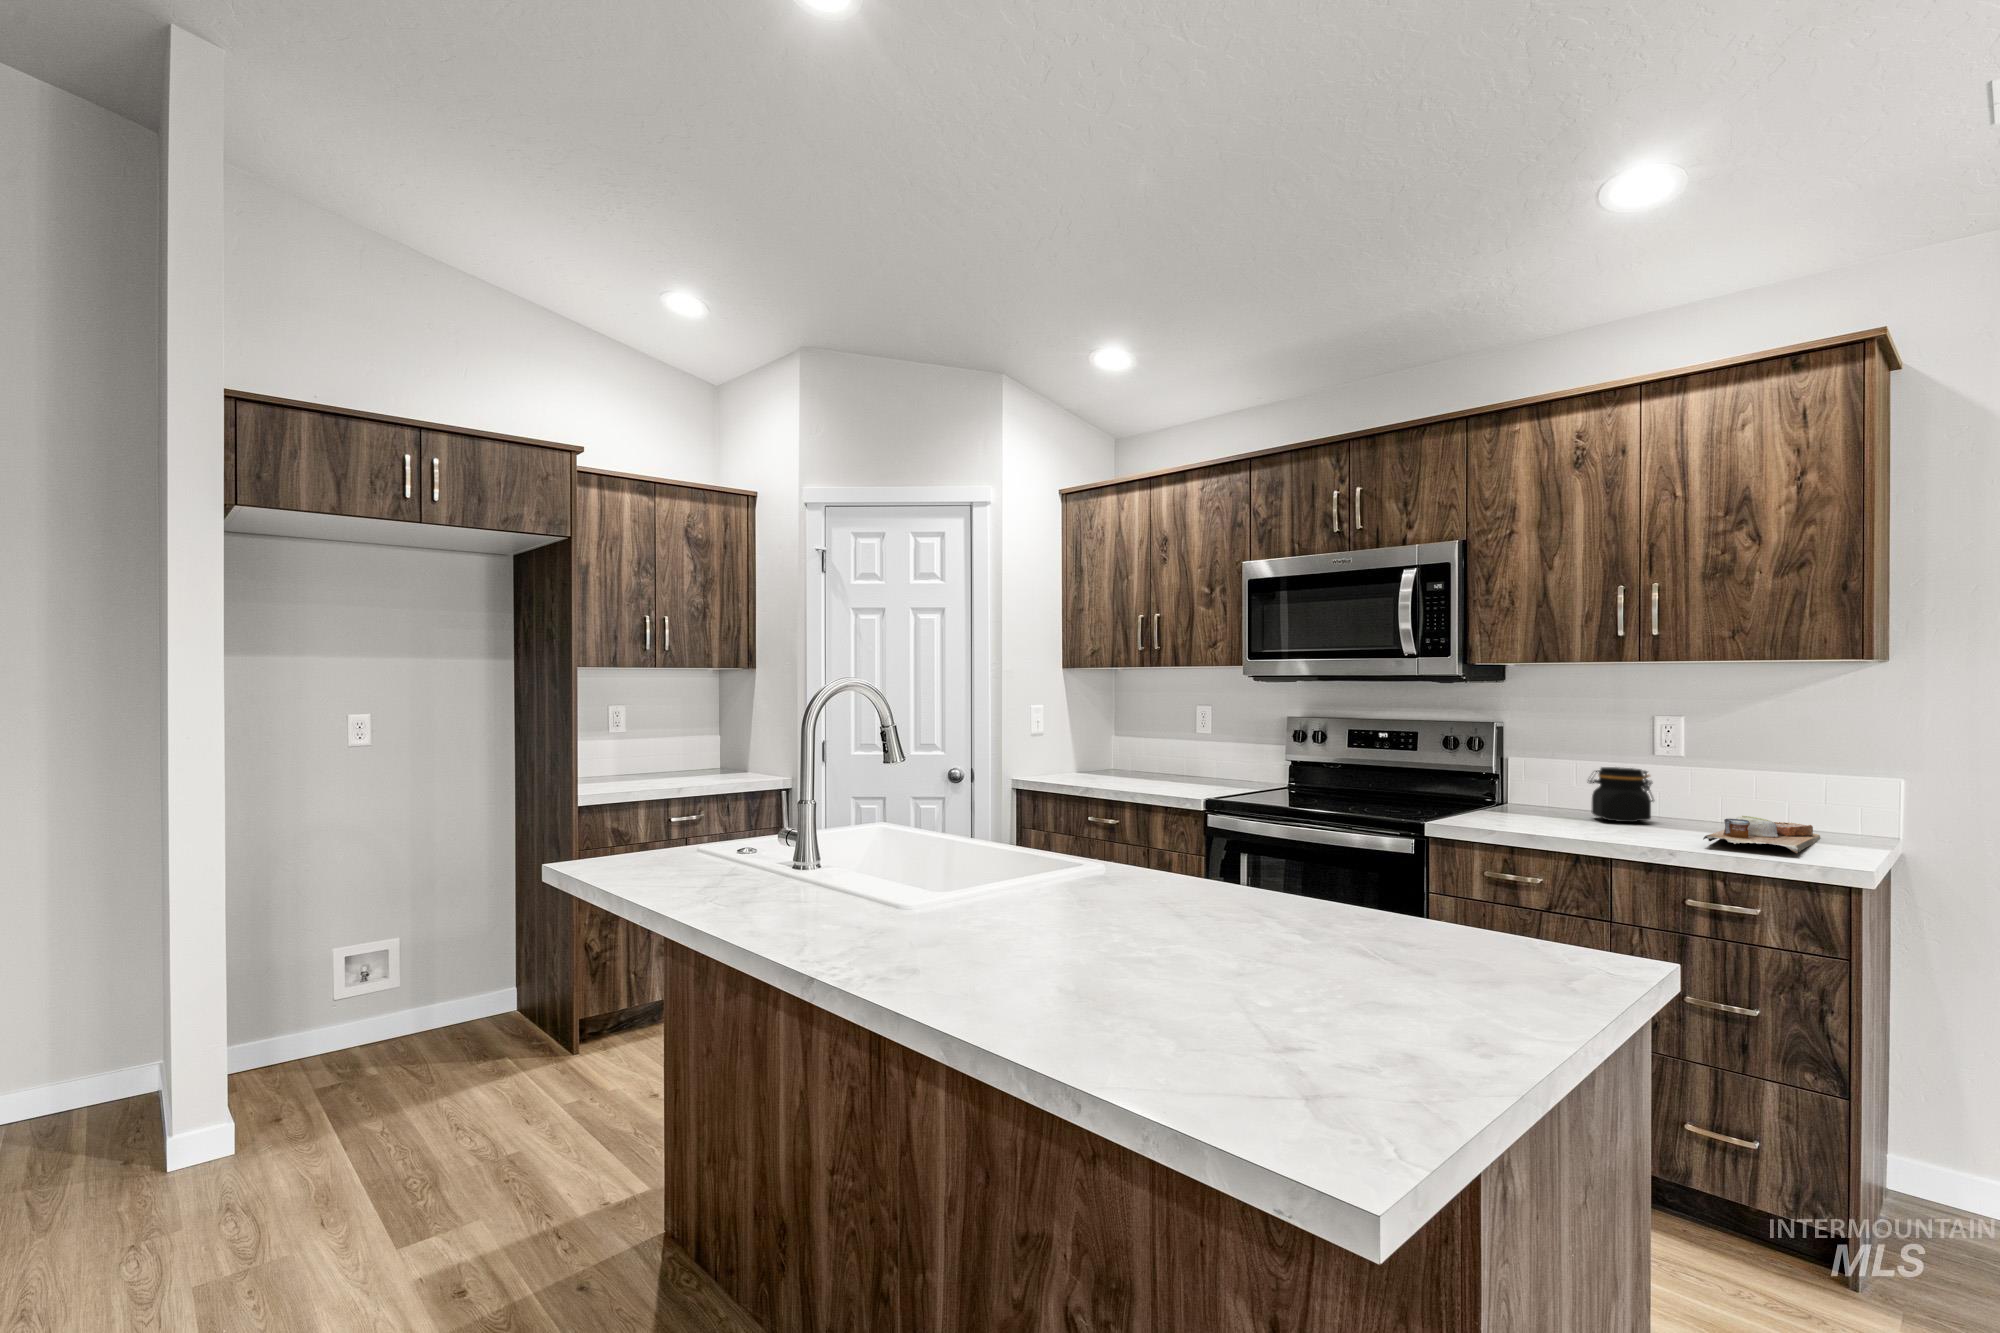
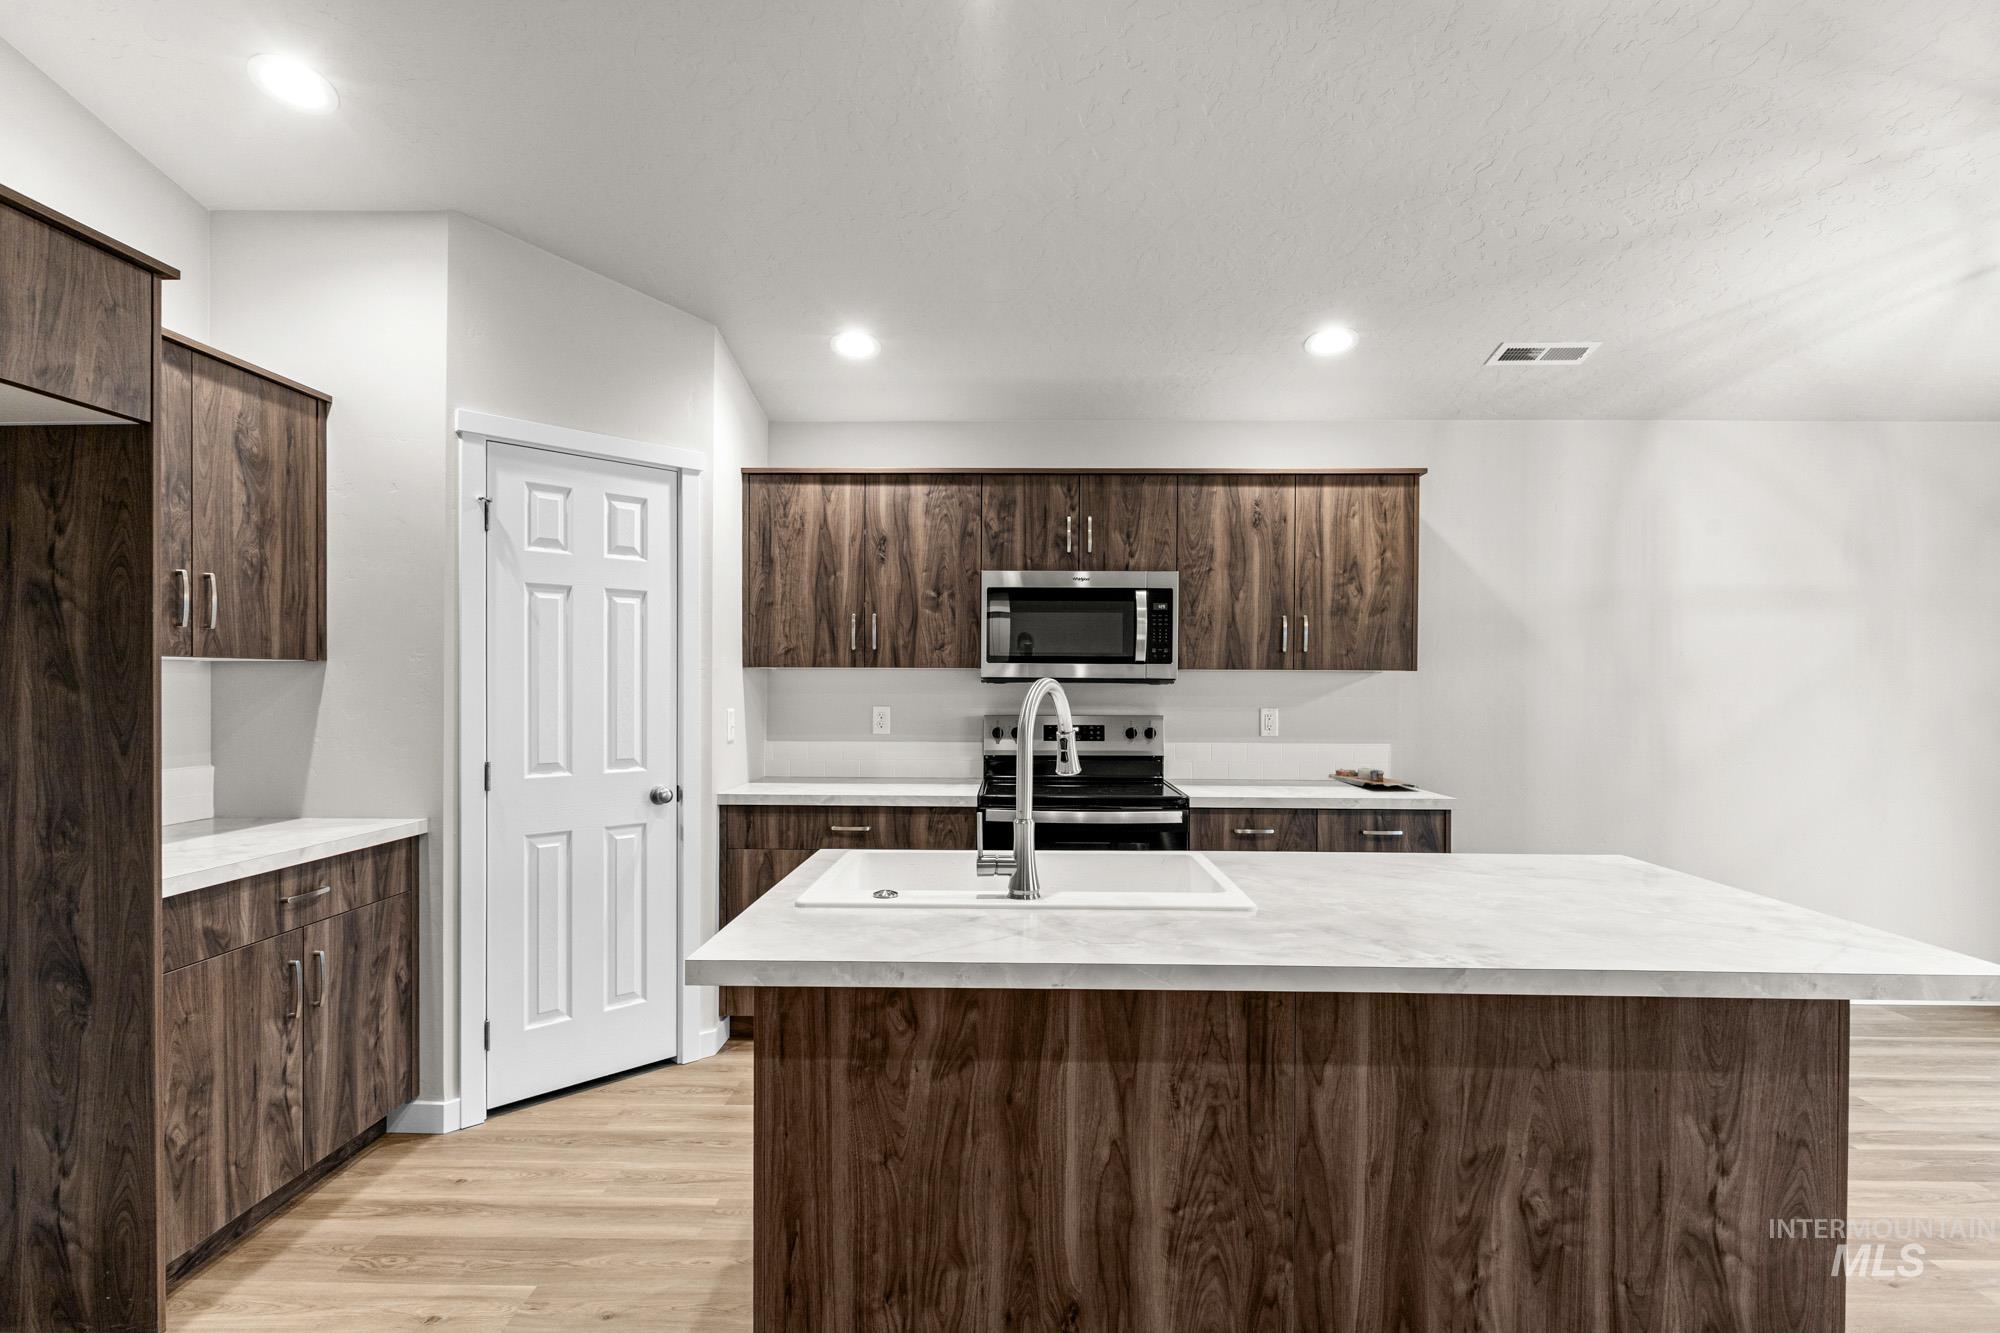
jar: present [1588,767,1654,822] -> none [1248,741,1287,778]

